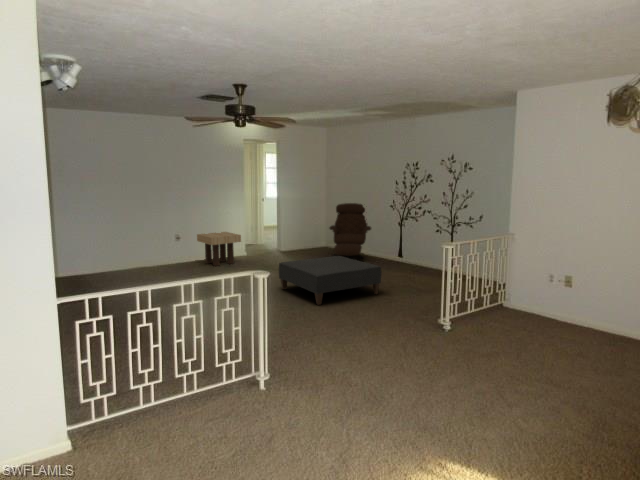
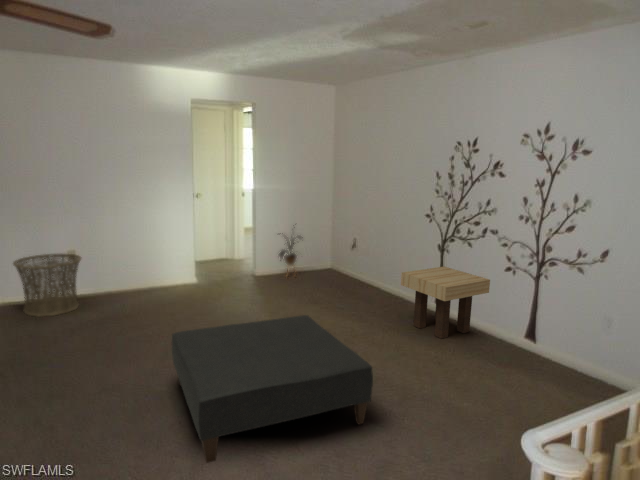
lounge chair: present [330,203,371,260] -> none [326,205,395,310]
house plant: none [292,216,313,253] -> present [279,237,303,266]
side table: present [197,232,241,266] -> present [401,267,490,339]
basket: none [151,237,189,273] -> present [13,254,81,317]

